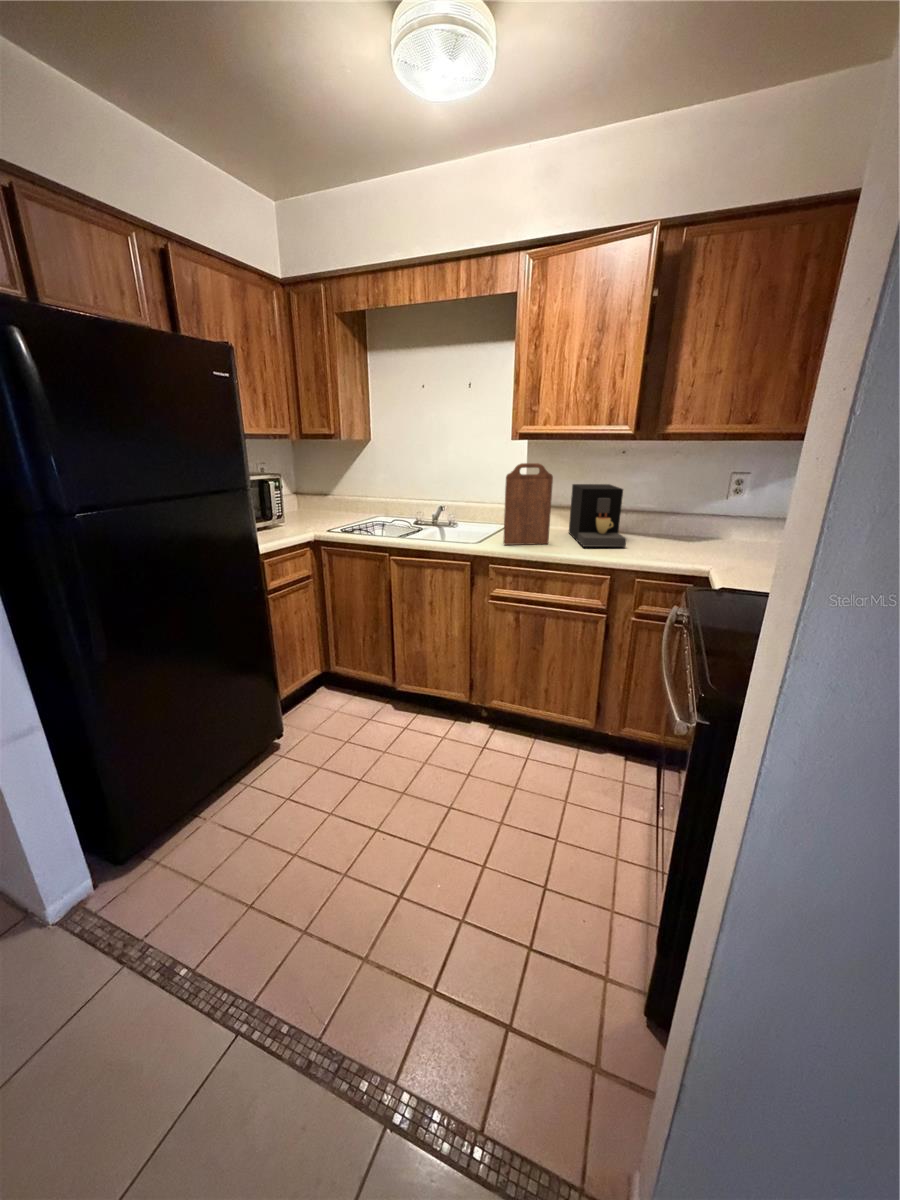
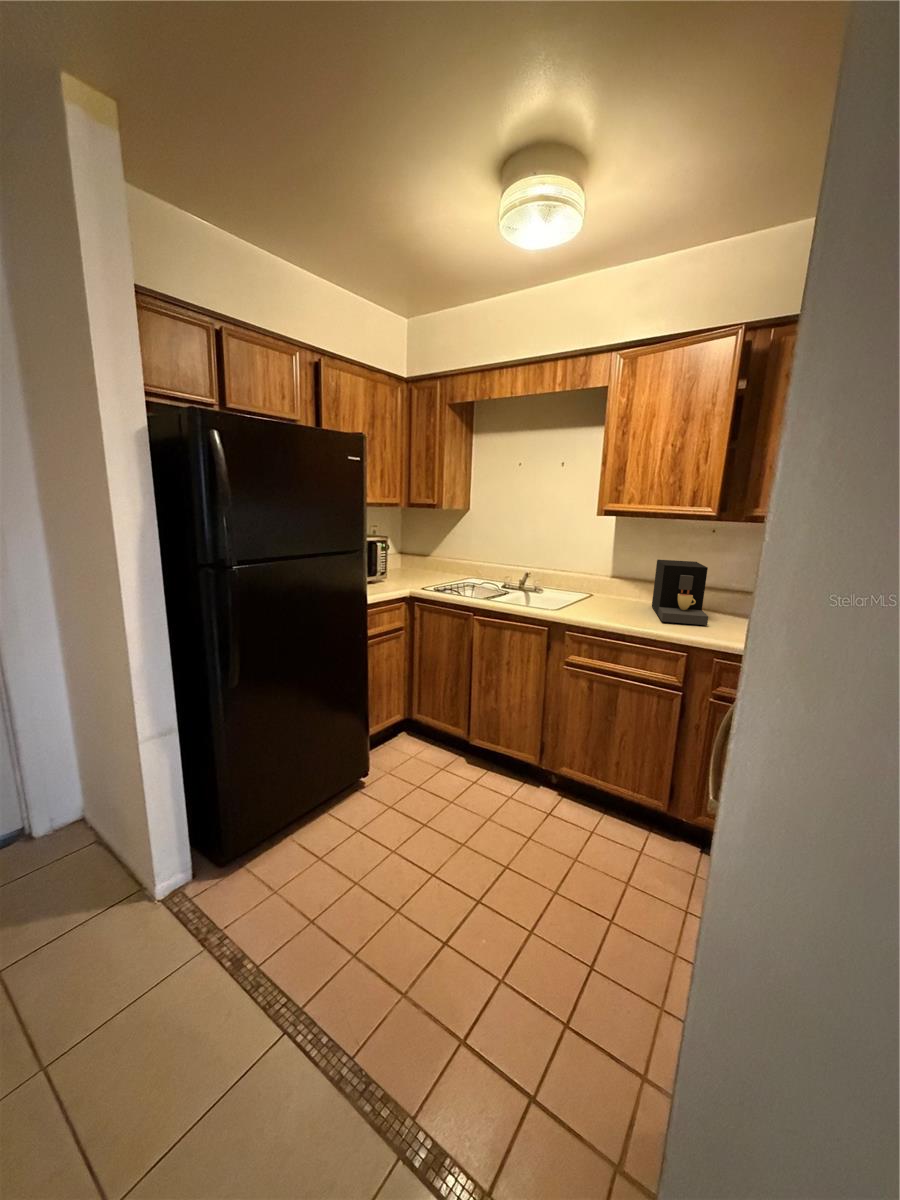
cutting board: present [503,463,553,545] -> none [582,538,634,616]

